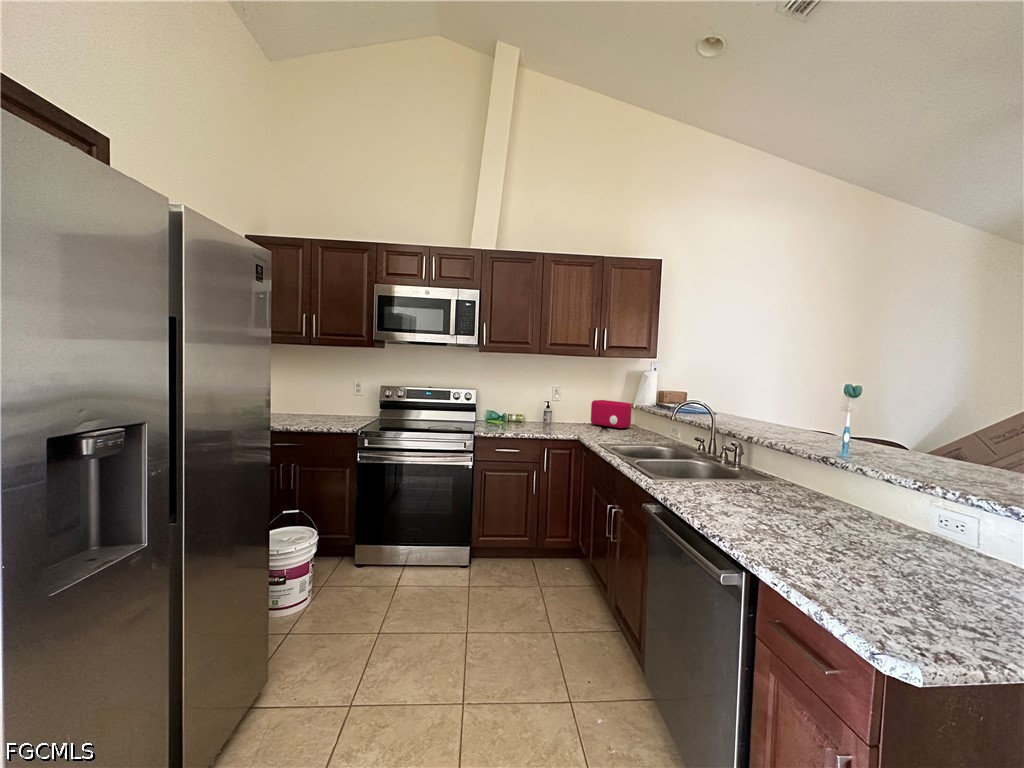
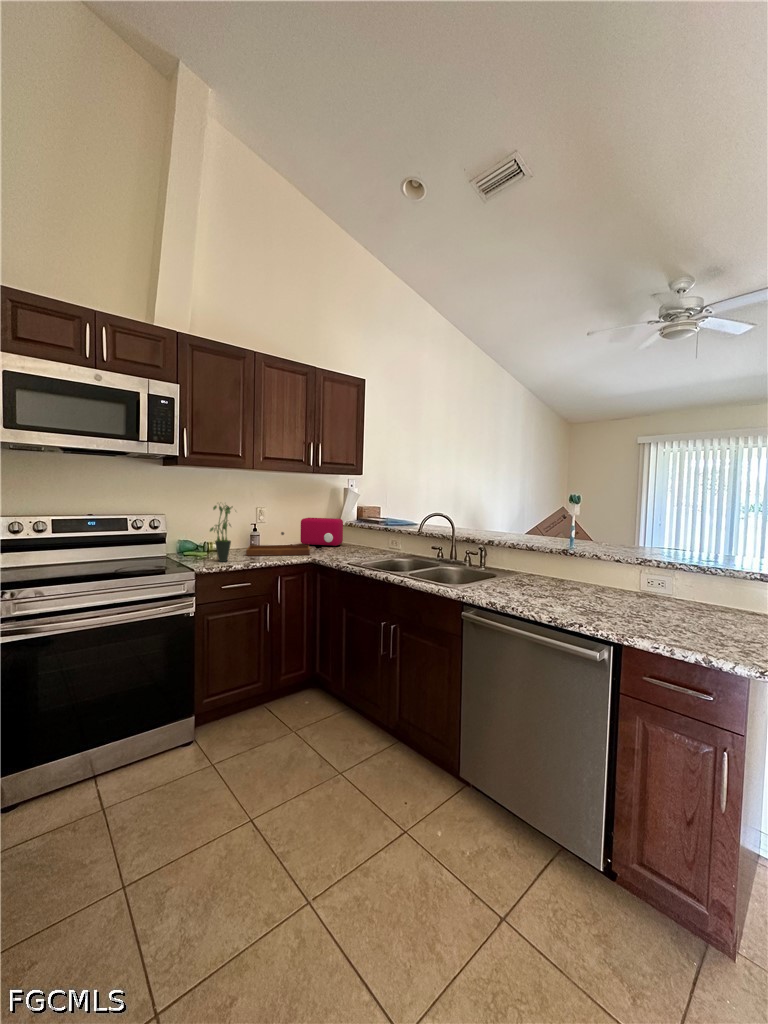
potted plant: none [496,381,518,431] -> present [210,505,232,562]
tray: none [531,410,590,434] -> present [246,532,310,556]

